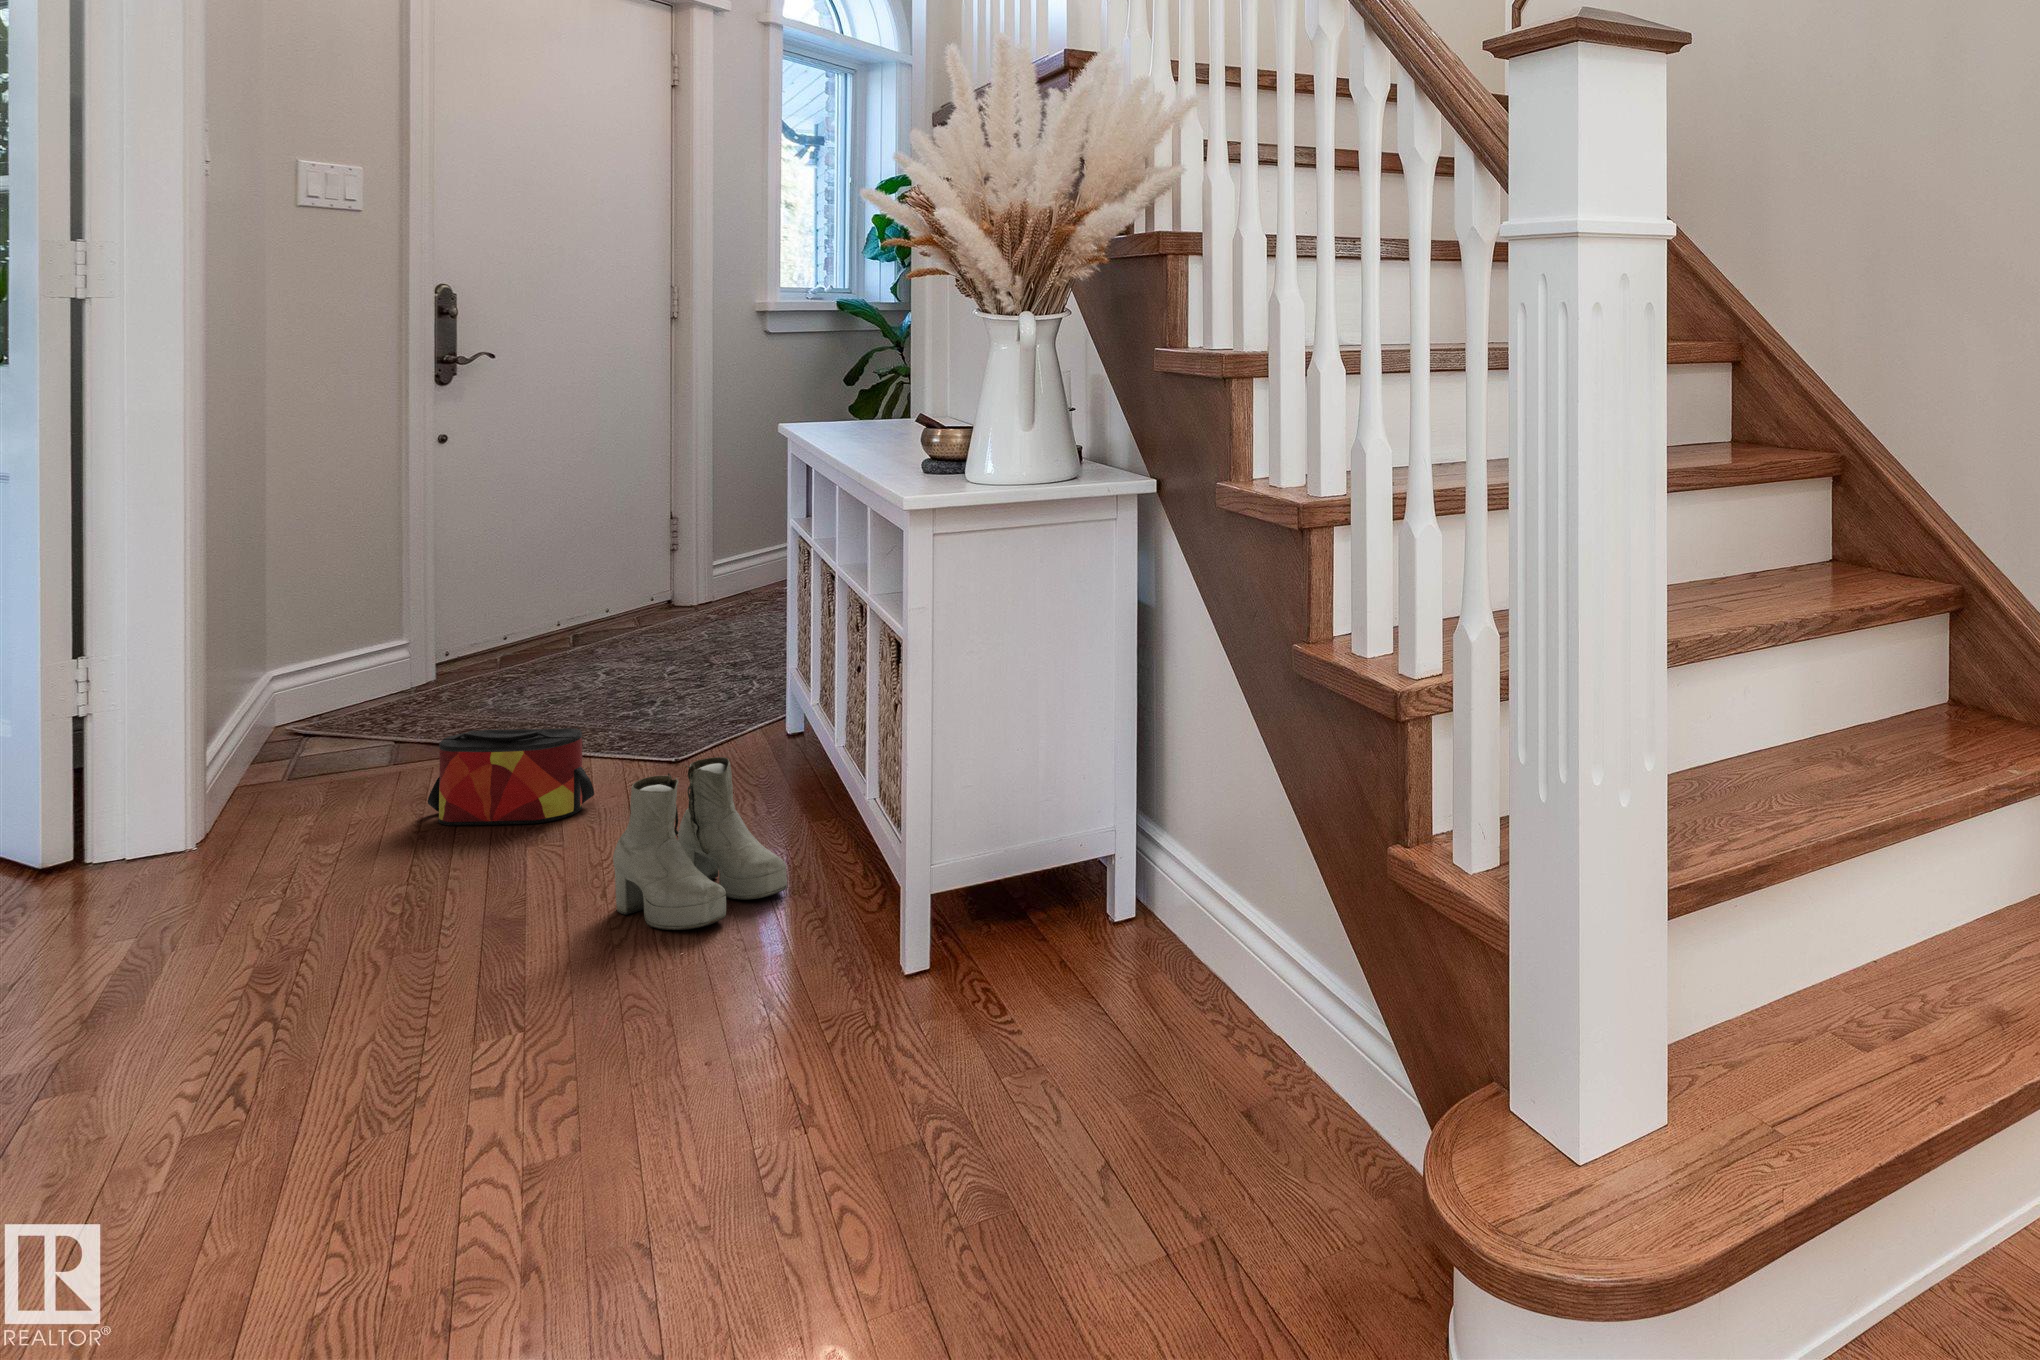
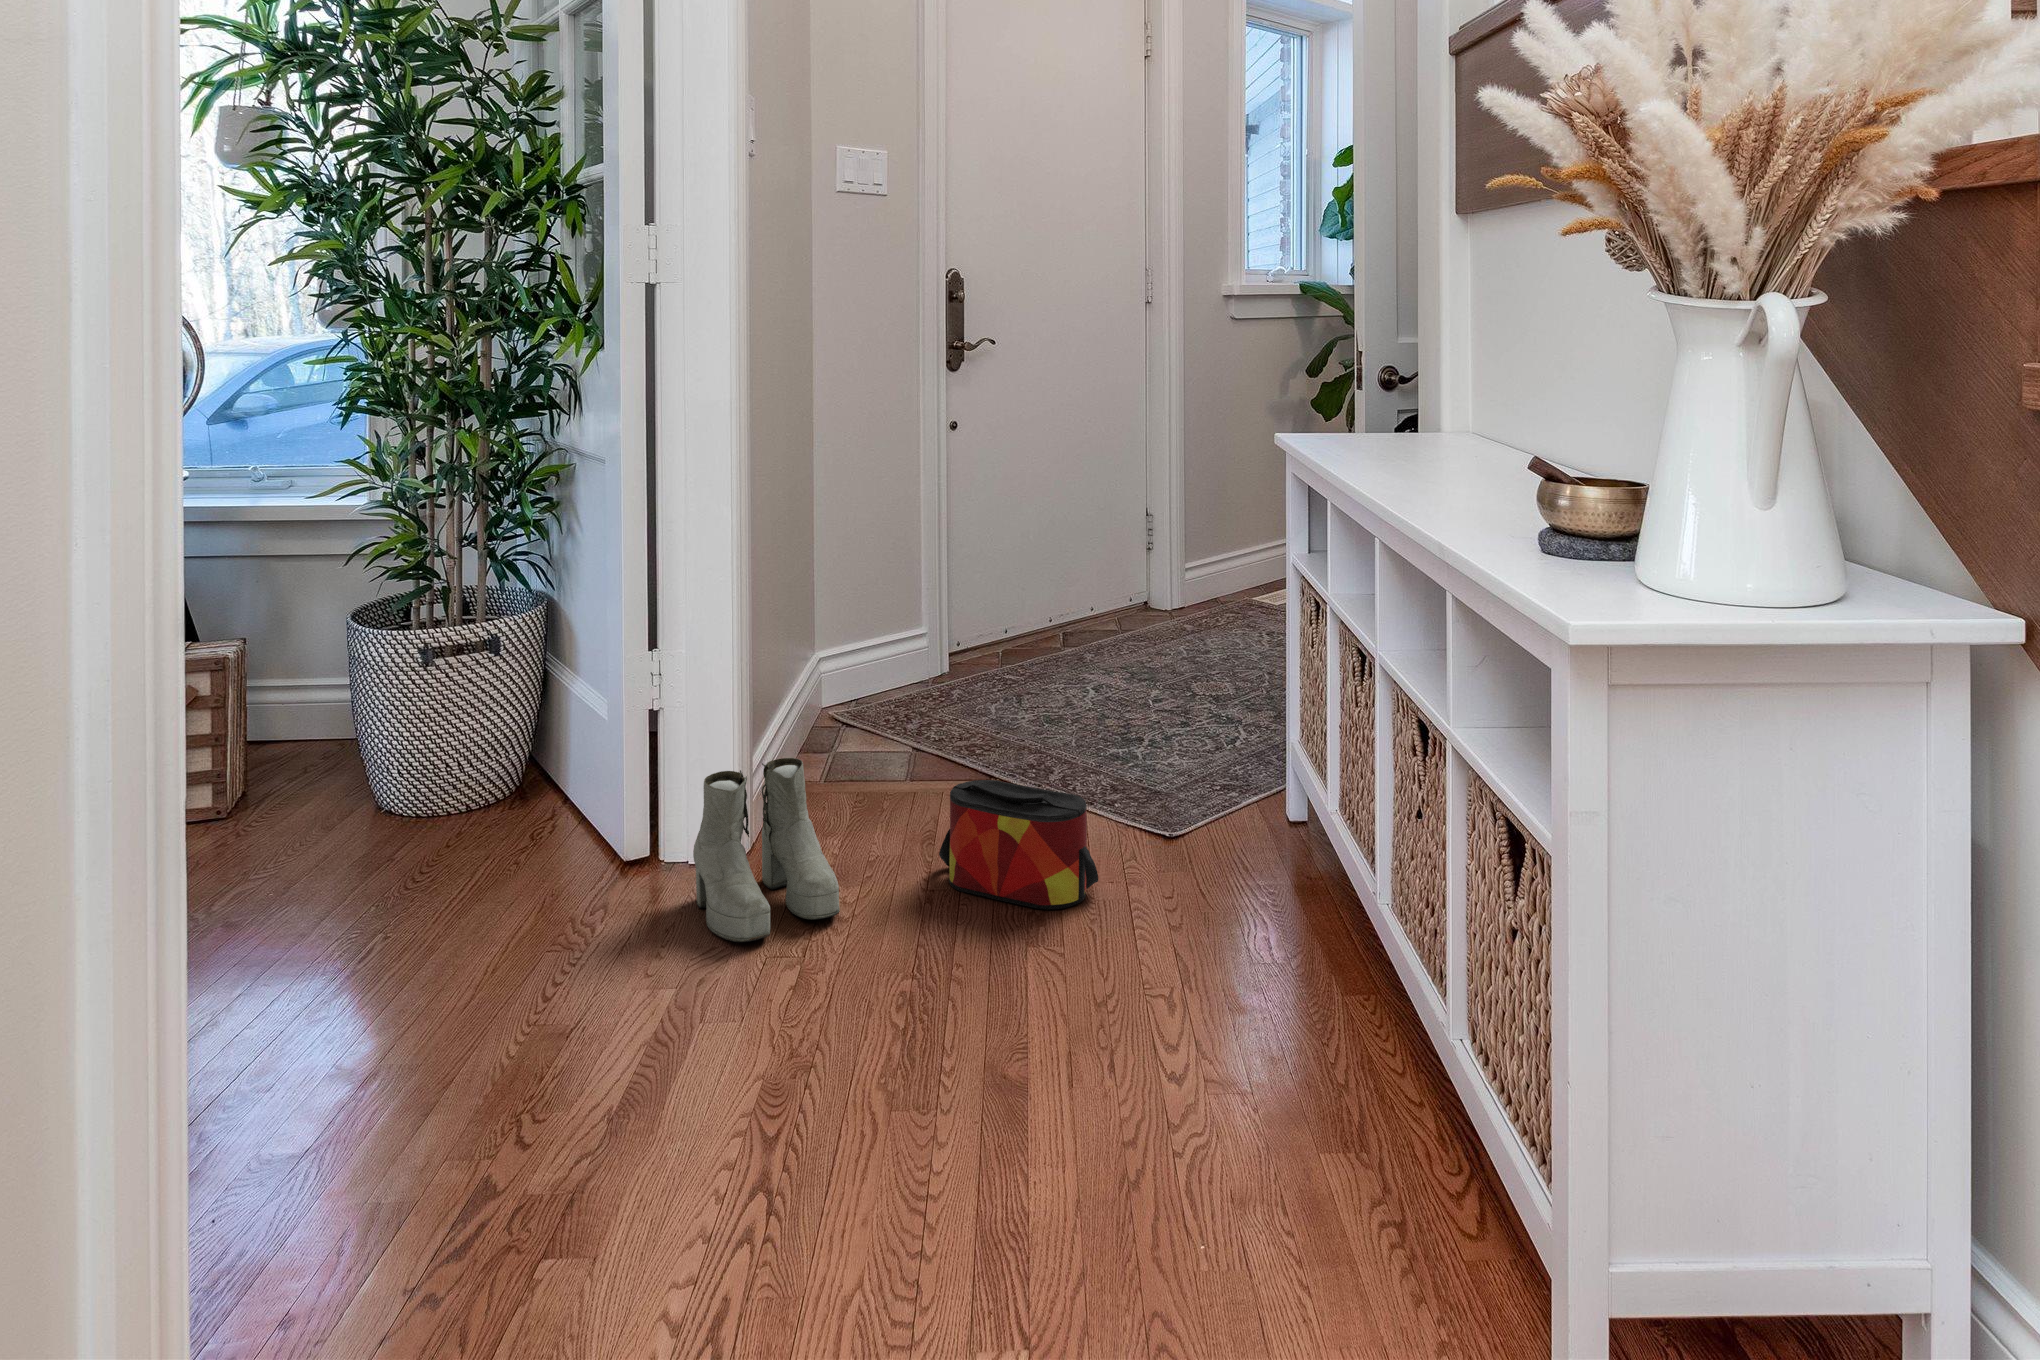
boots: present [613,757,787,930] -> present [693,758,840,942]

